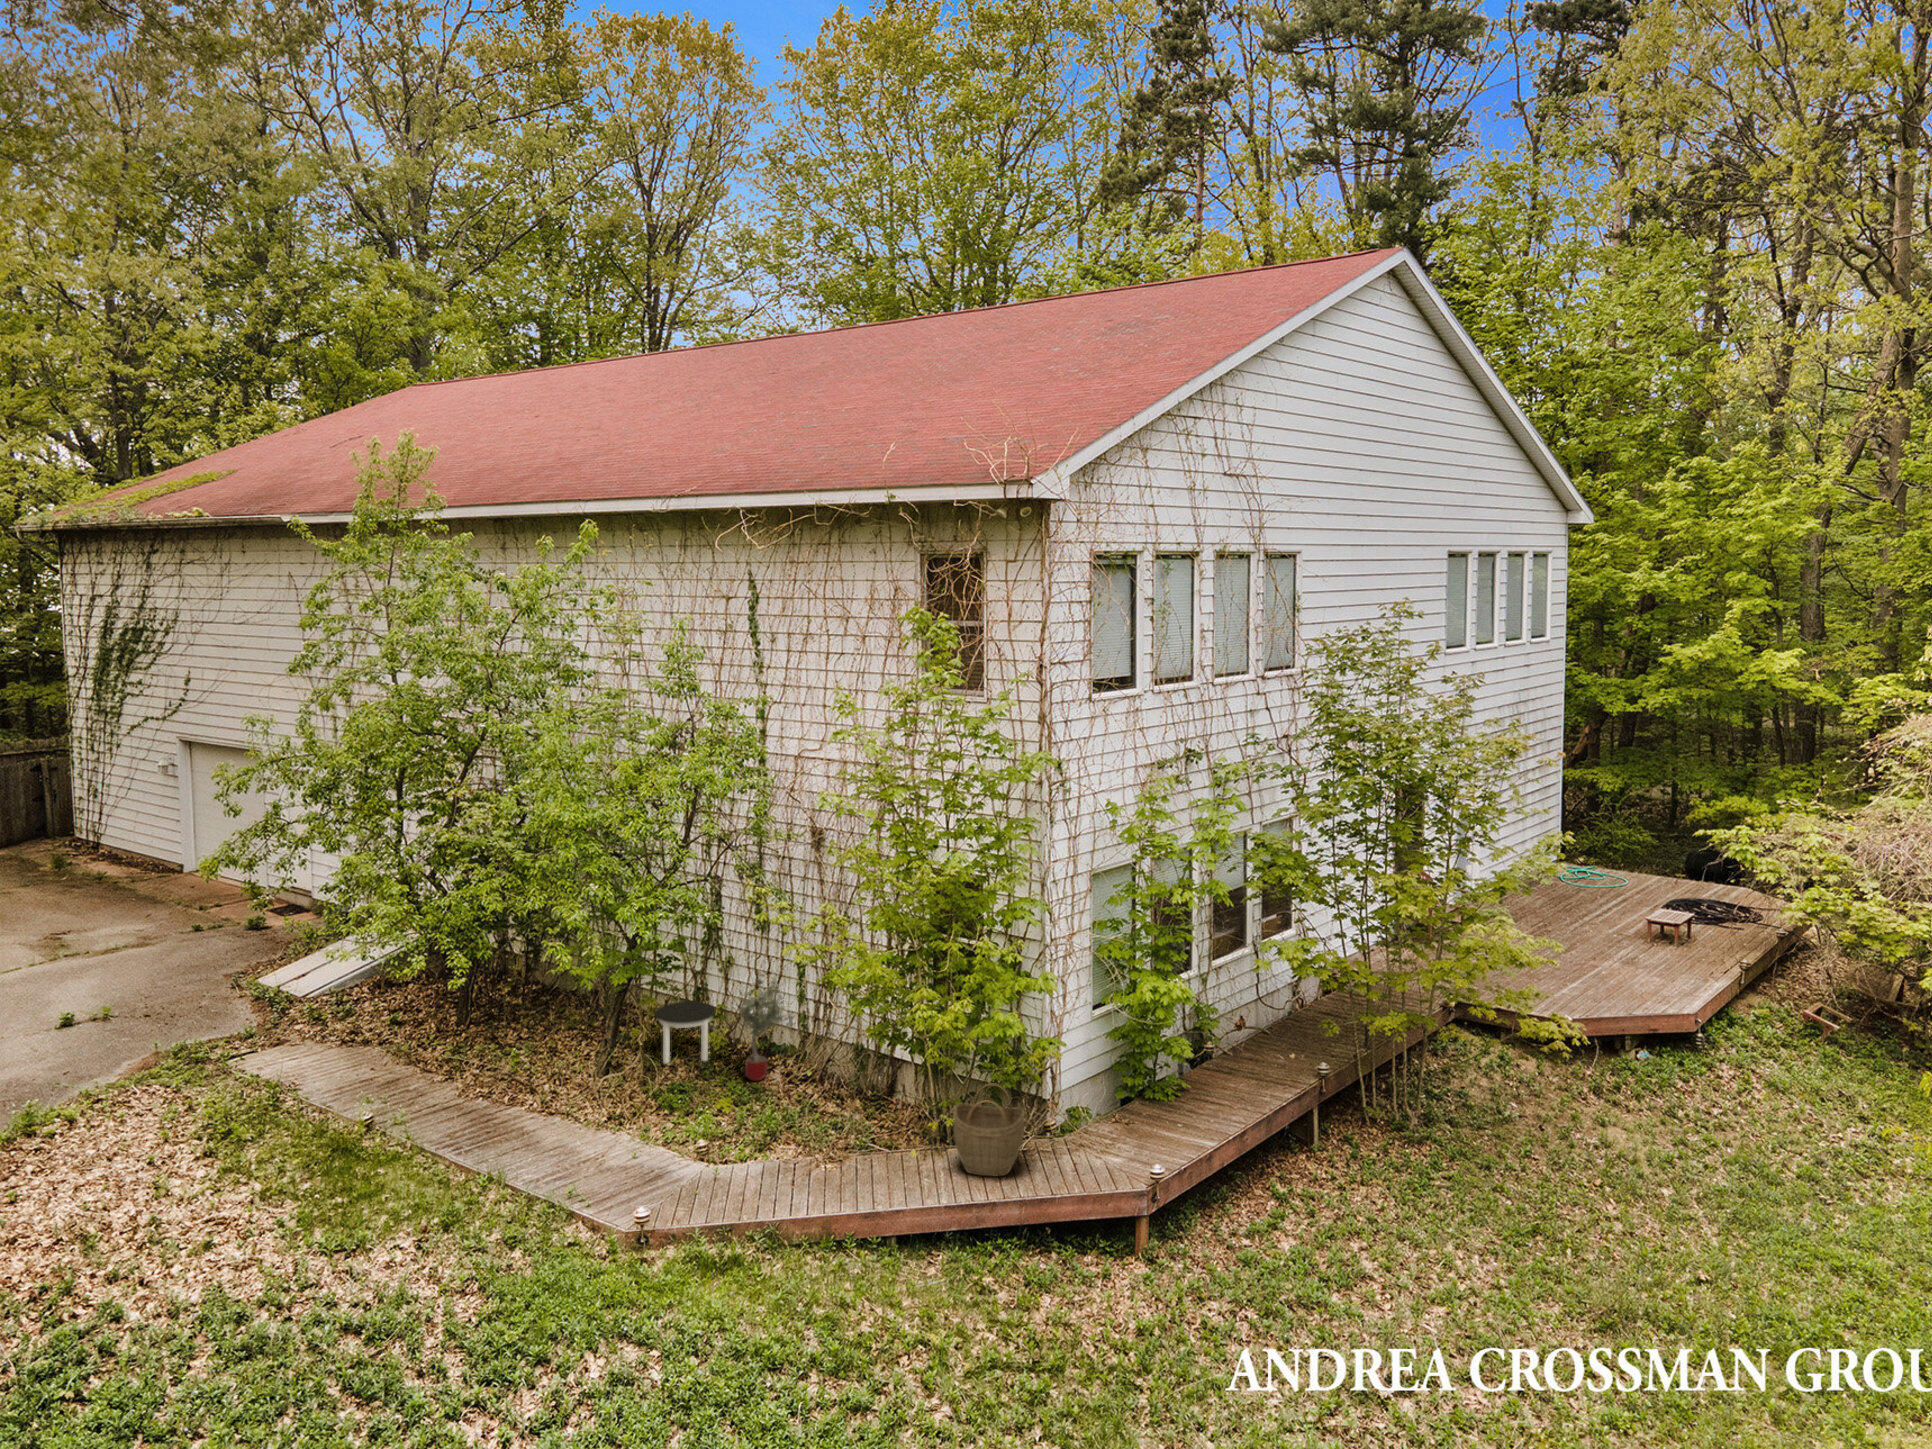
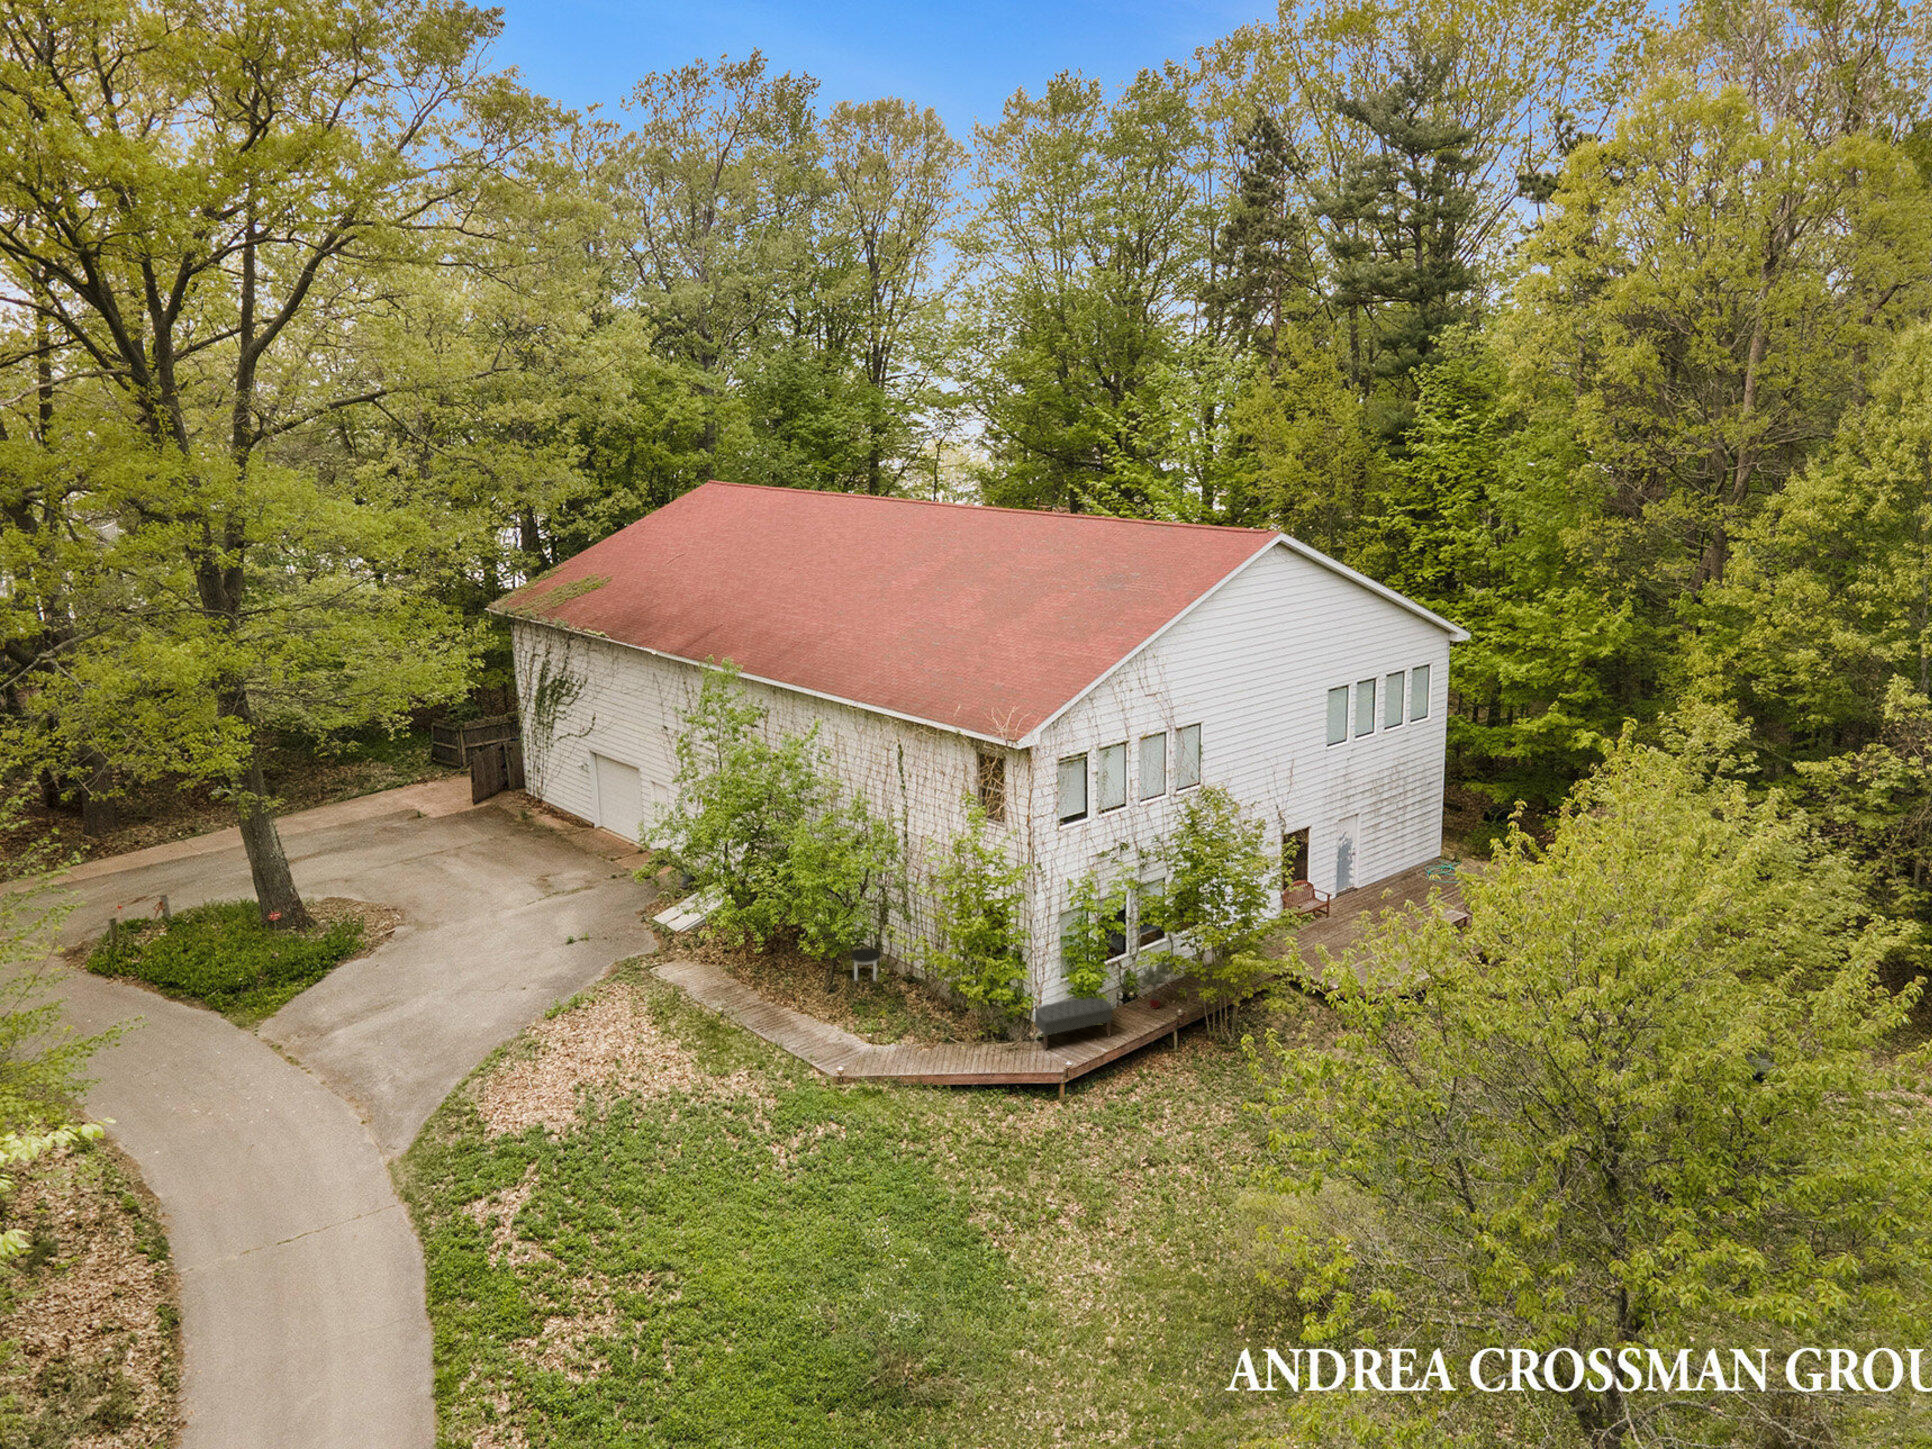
potted tree: present [739,974,796,1081] -> present [1138,960,1174,1009]
bench: none [1042,1045,1201,1160] -> present [1035,998,1113,1050]
woven basket: present [954,1083,1024,1177] -> none [985,1013,1018,1057]

